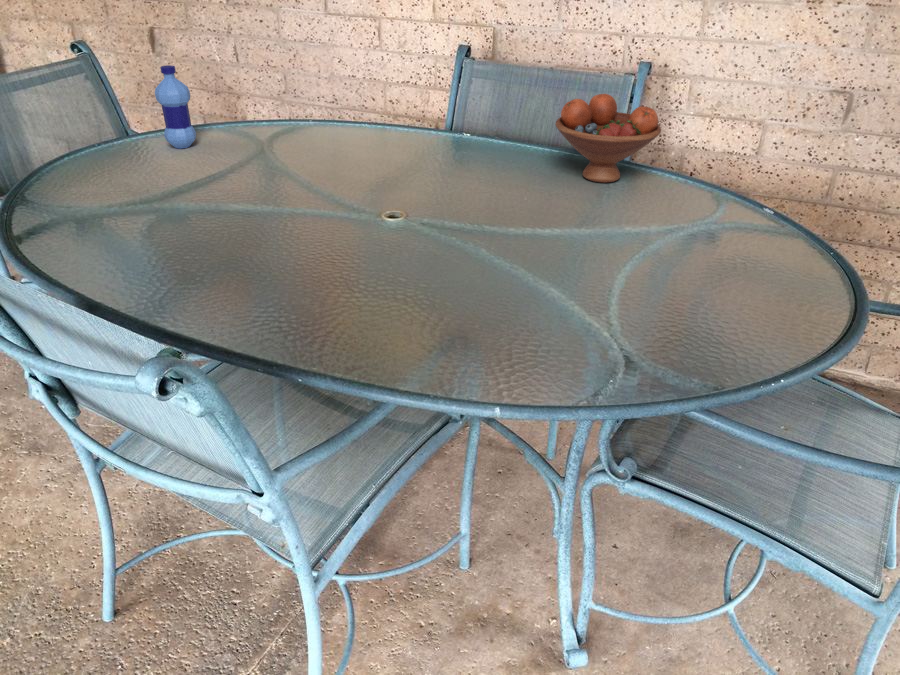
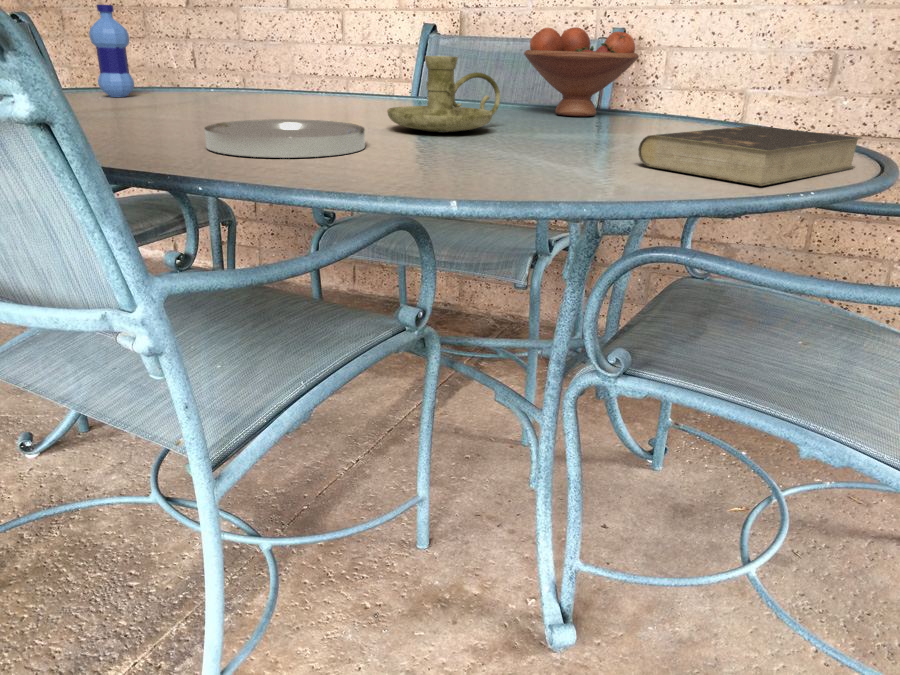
candle holder: none [435,167,534,240] -> present [387,56,500,133]
plate: none [288,240,421,312] -> present [205,119,365,158]
book: none [652,256,843,363] -> present [638,126,862,186]

